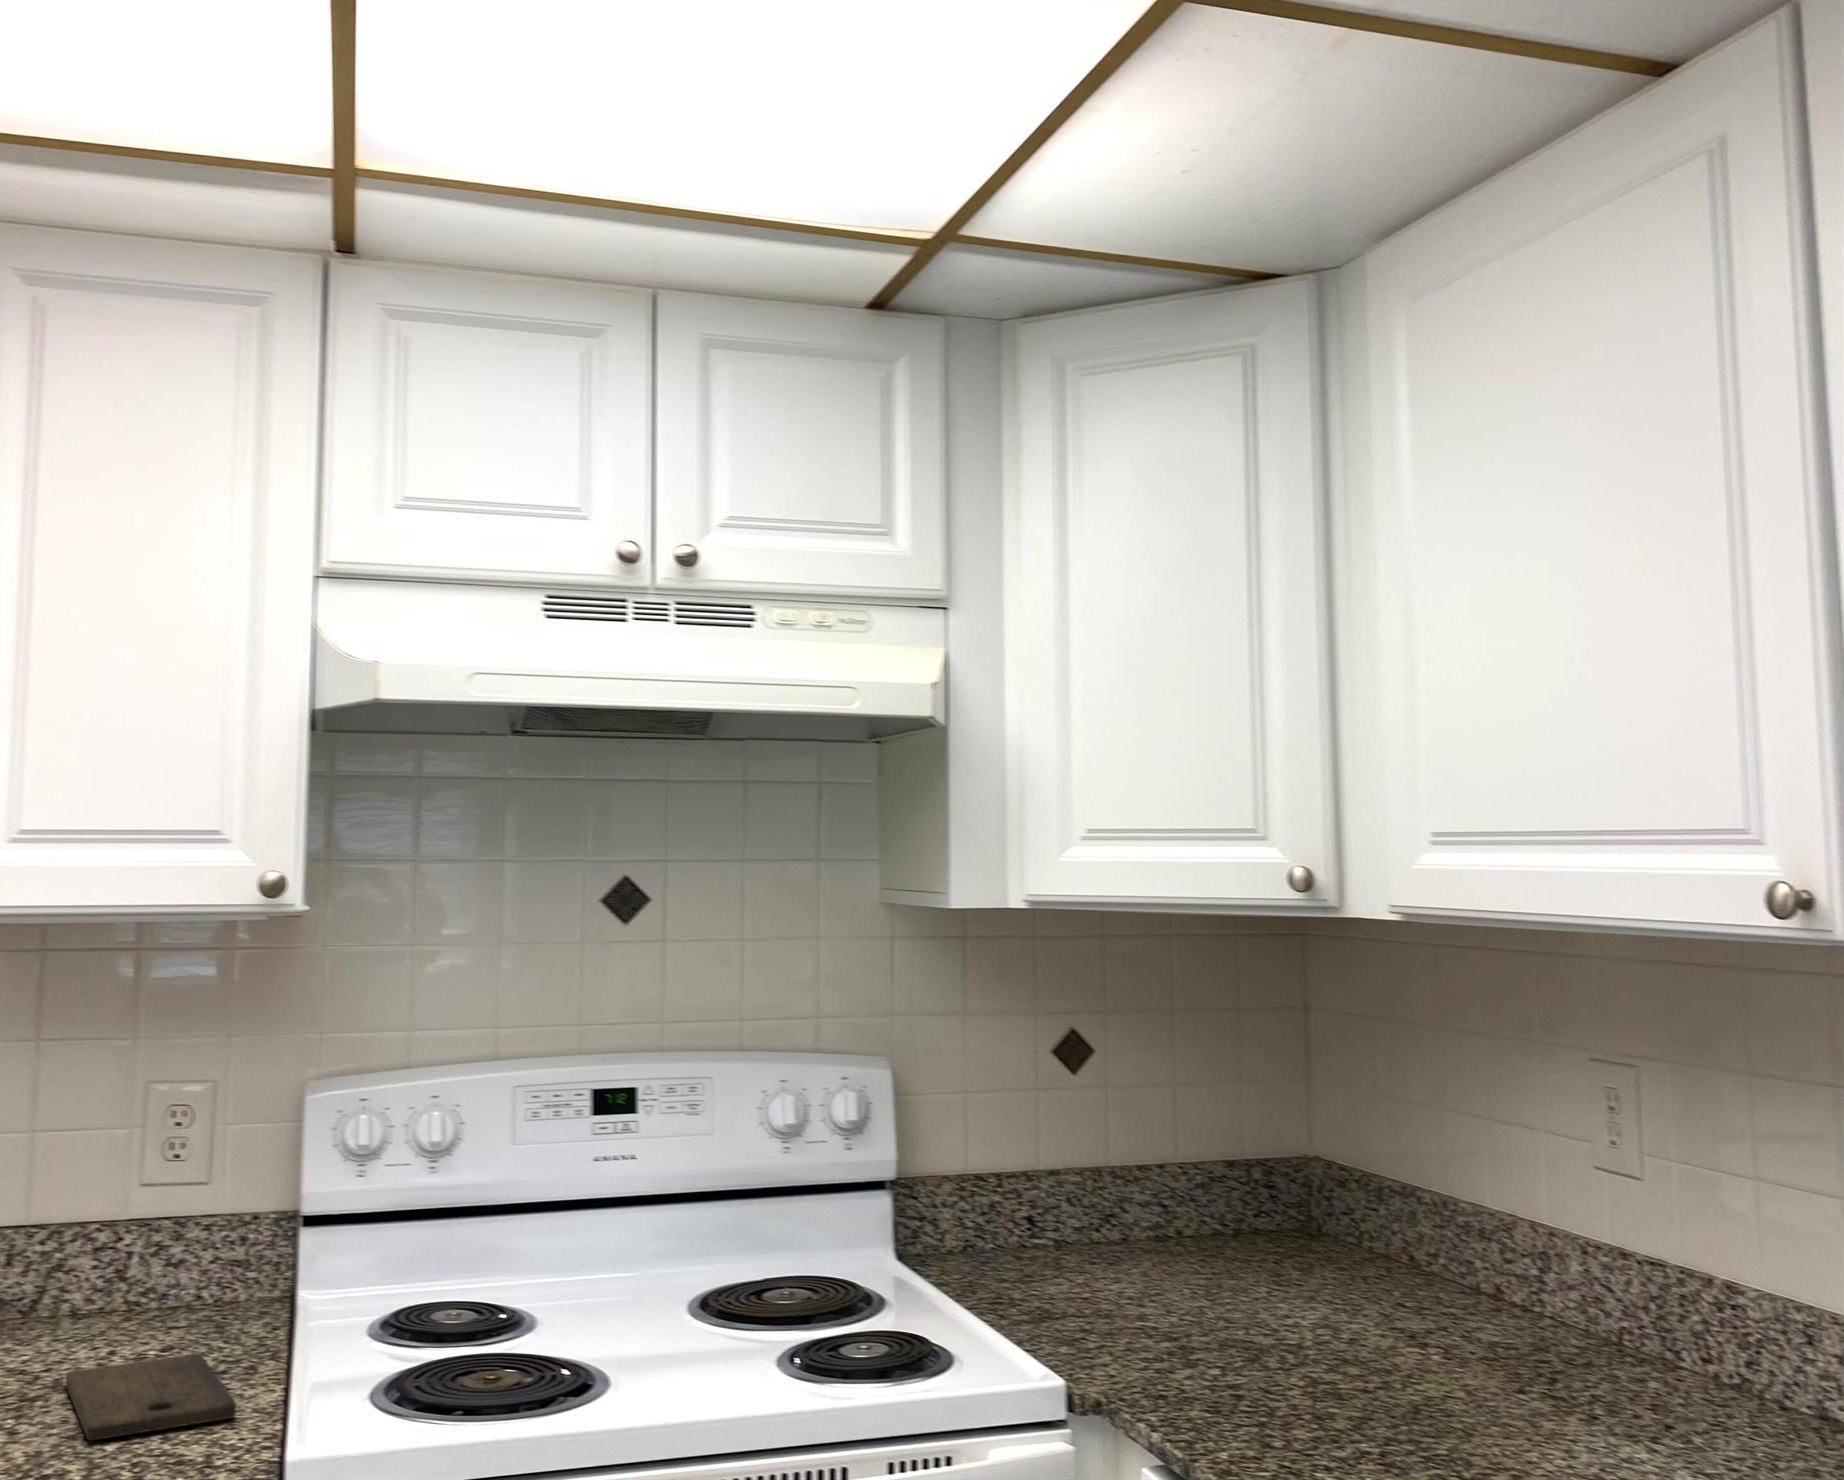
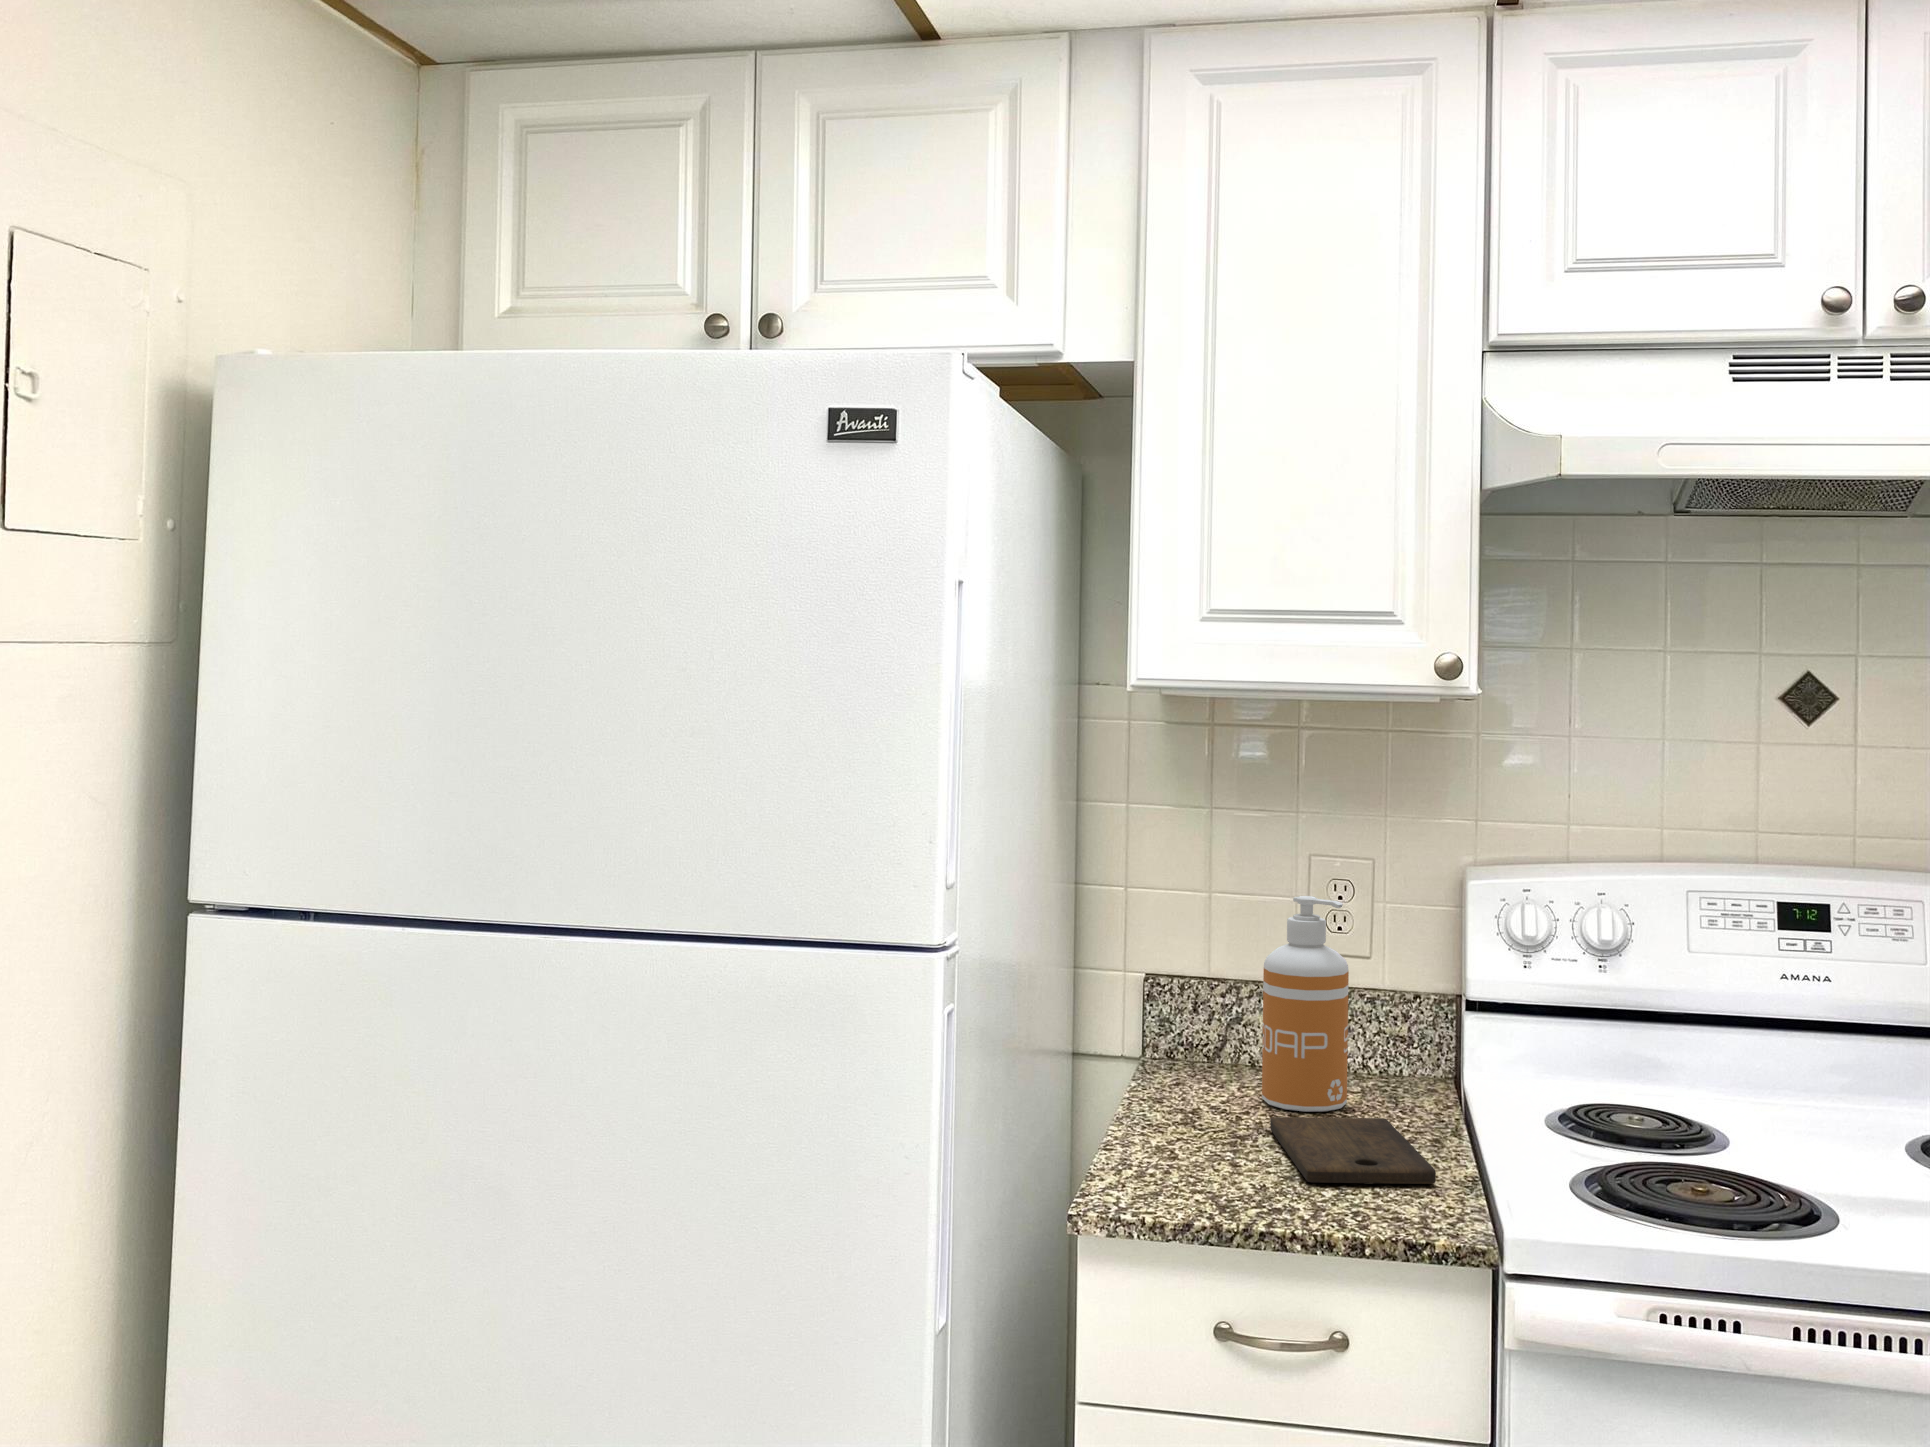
soap dispenser: none [69,1123,172,1360] -> present [1262,896,1349,1112]

